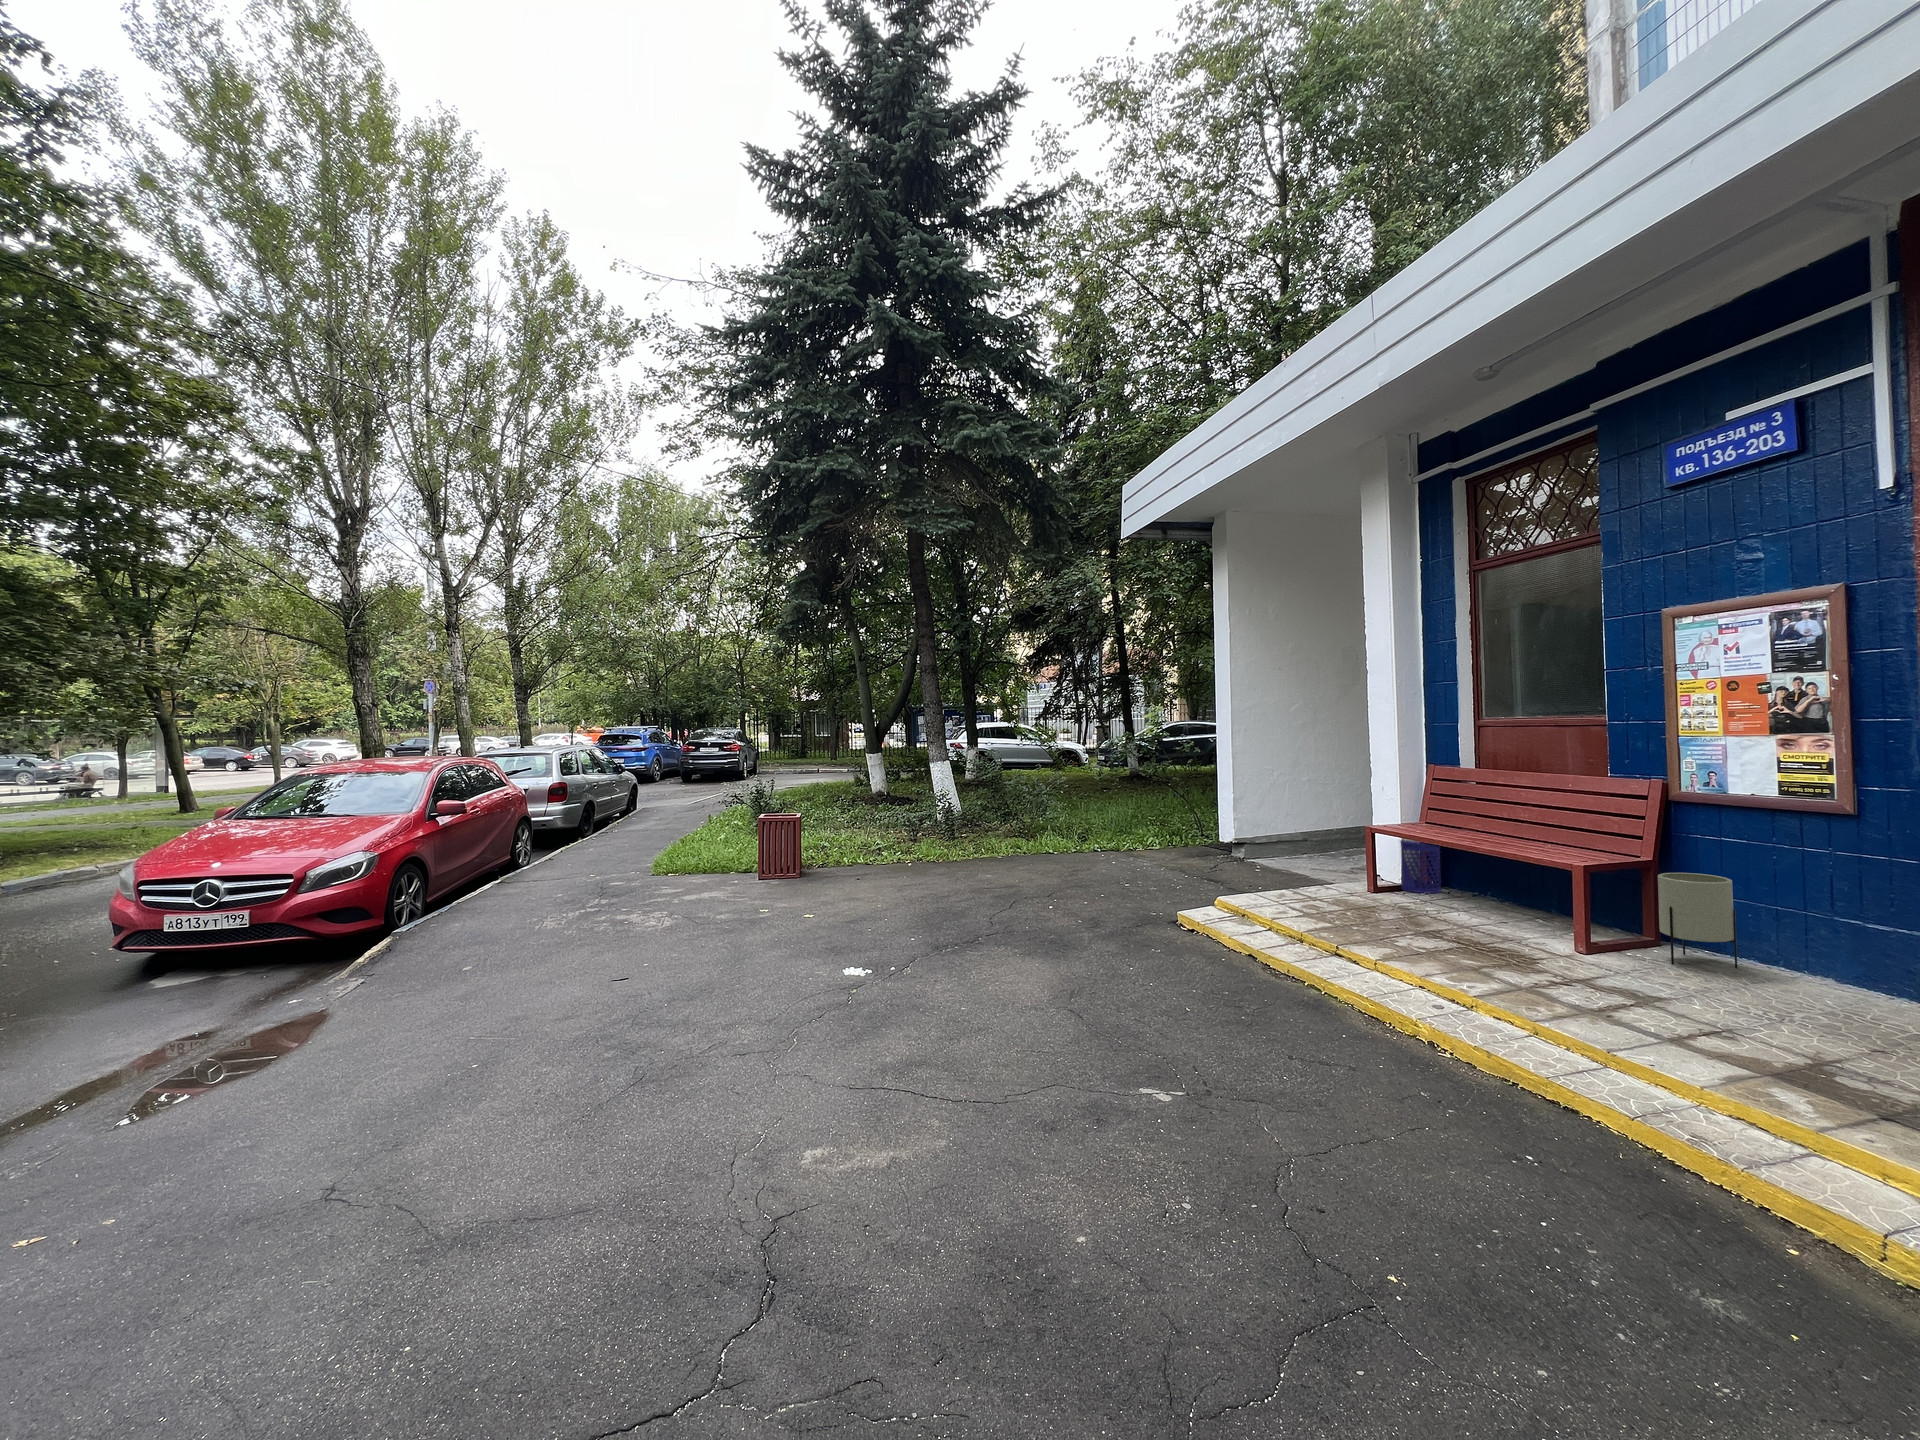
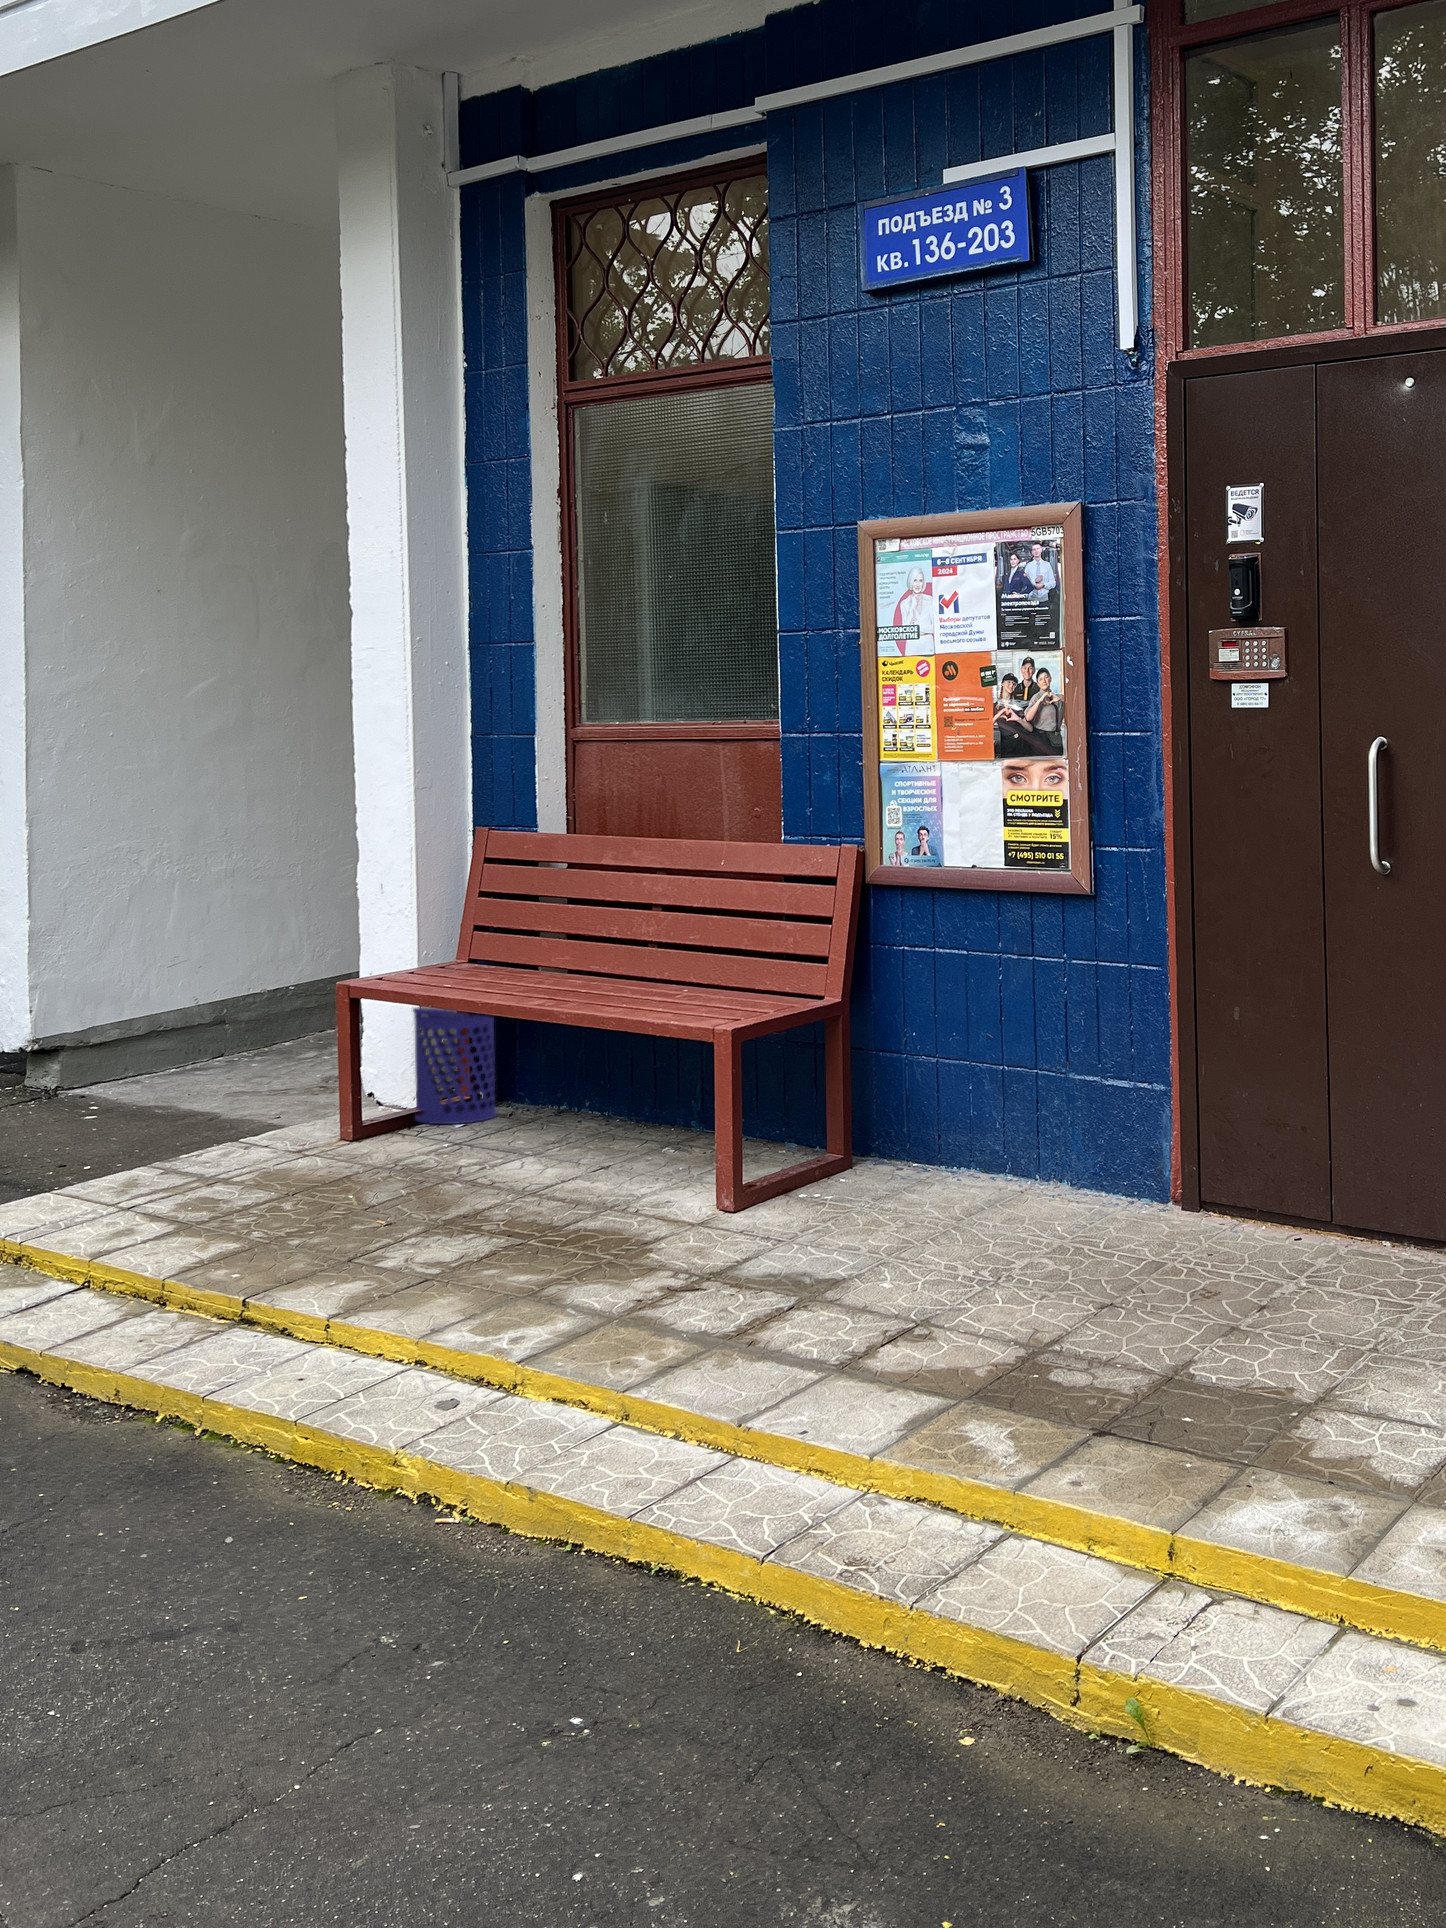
planter: present [1658,873,1737,969] -> none [840,1021,950,1197]

